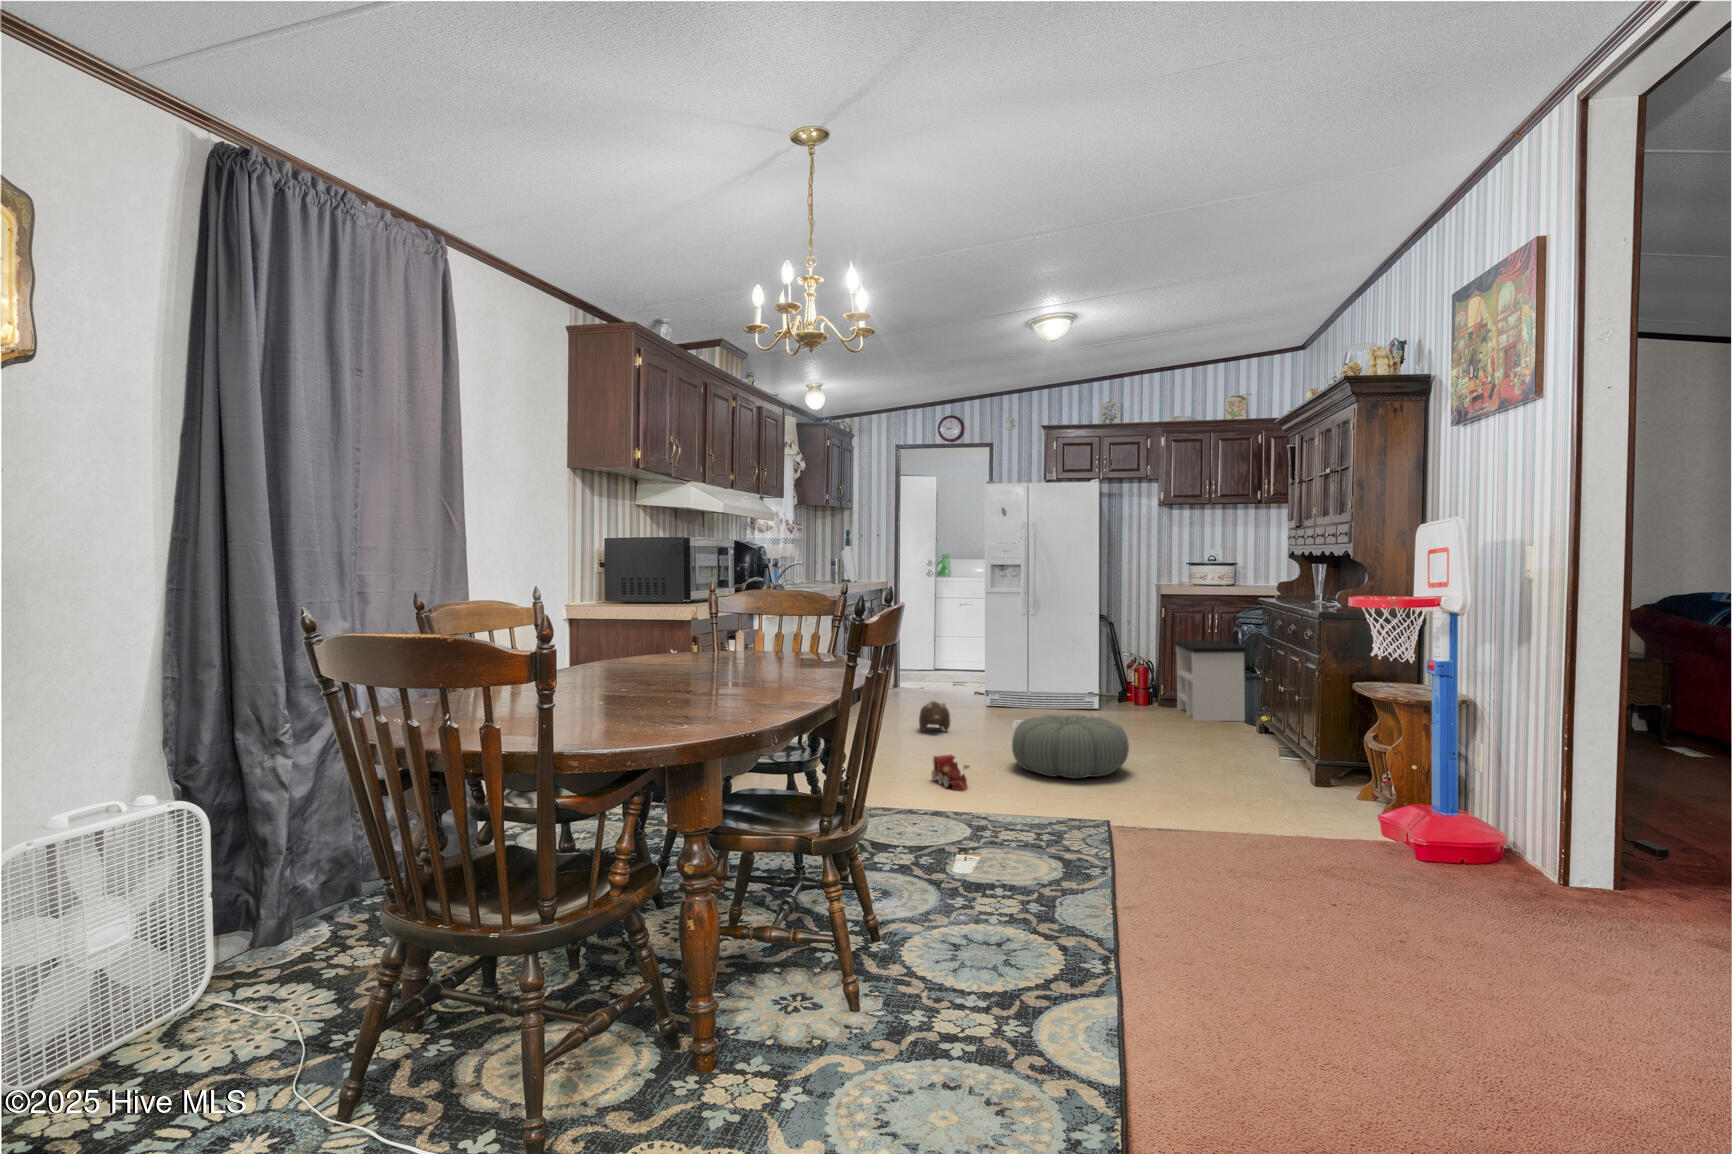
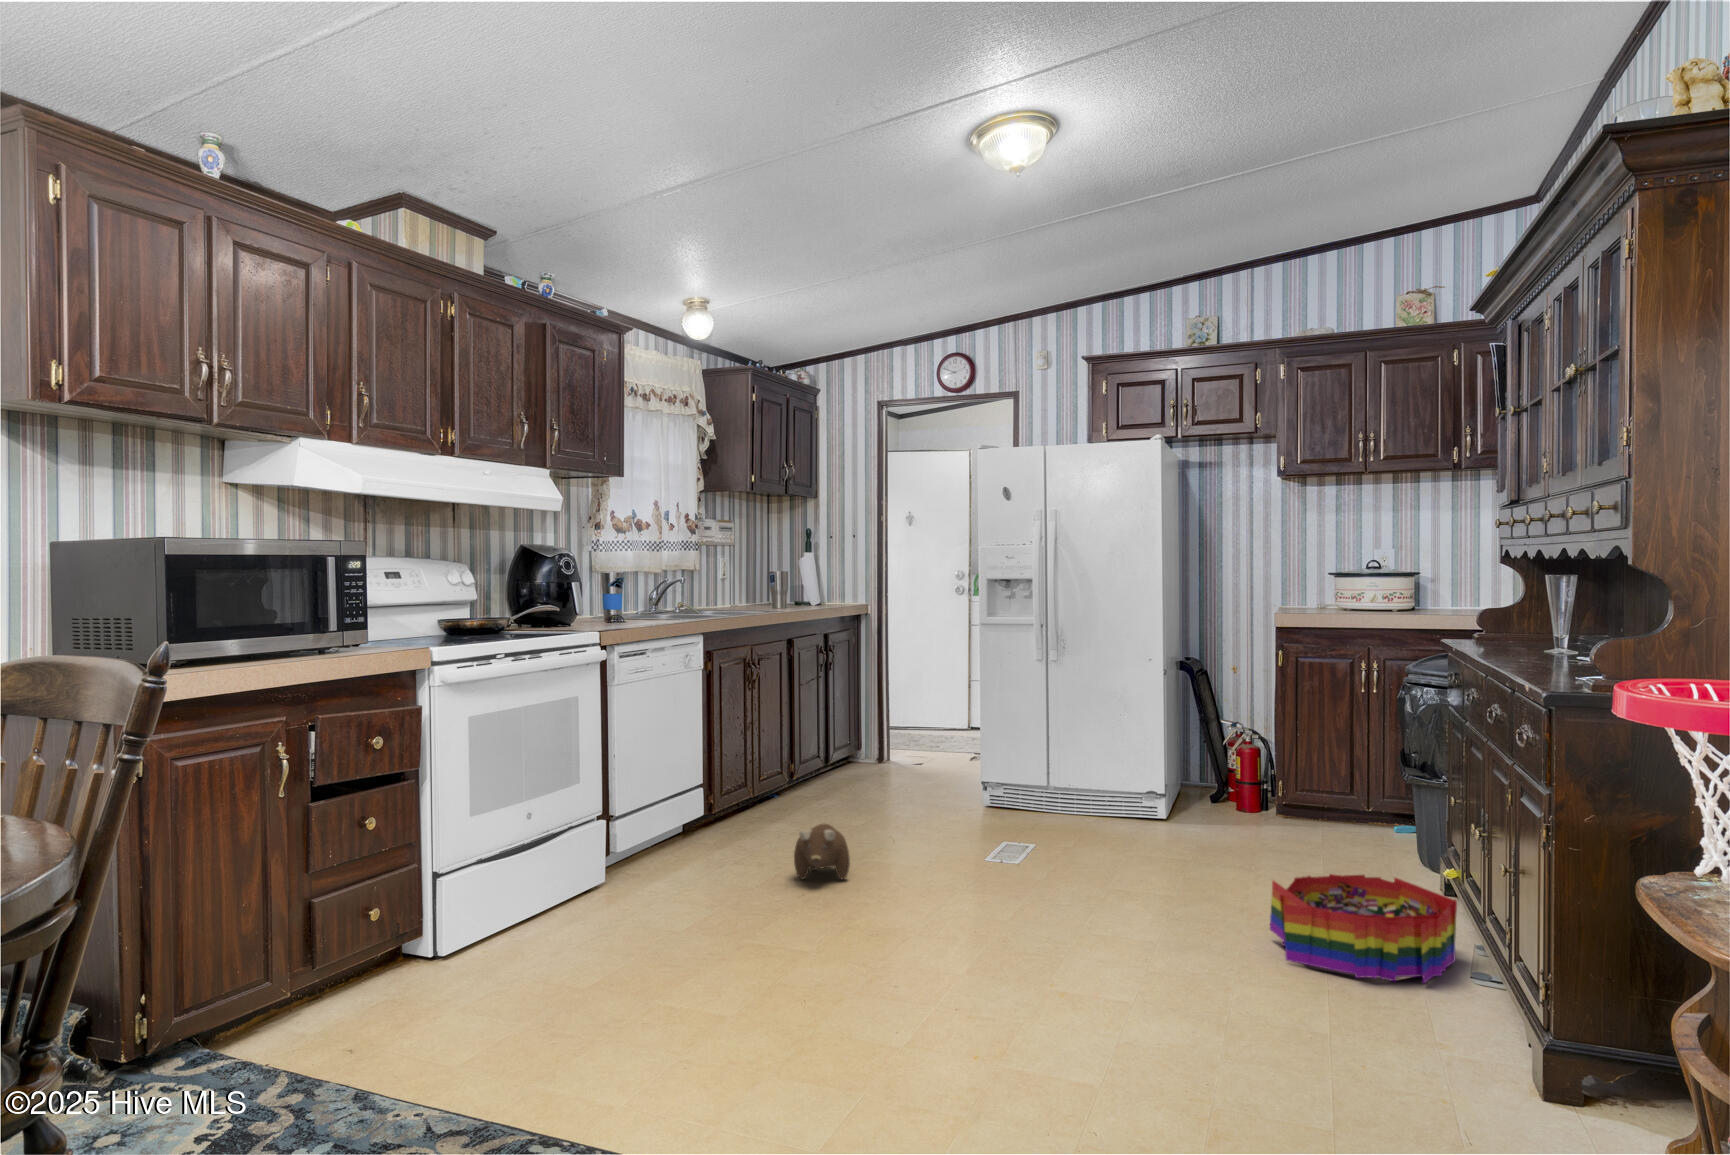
side table: present [1175,641,1246,721] -> none [1297,711,1421,868]
pouf: present [1012,714,1129,778] -> none [868,884,1111,1047]
storage bin: none [1183,715,1272,757] -> present [1270,874,1457,983]
toy train: present [932,755,969,790] -> none [667,981,732,1080]

